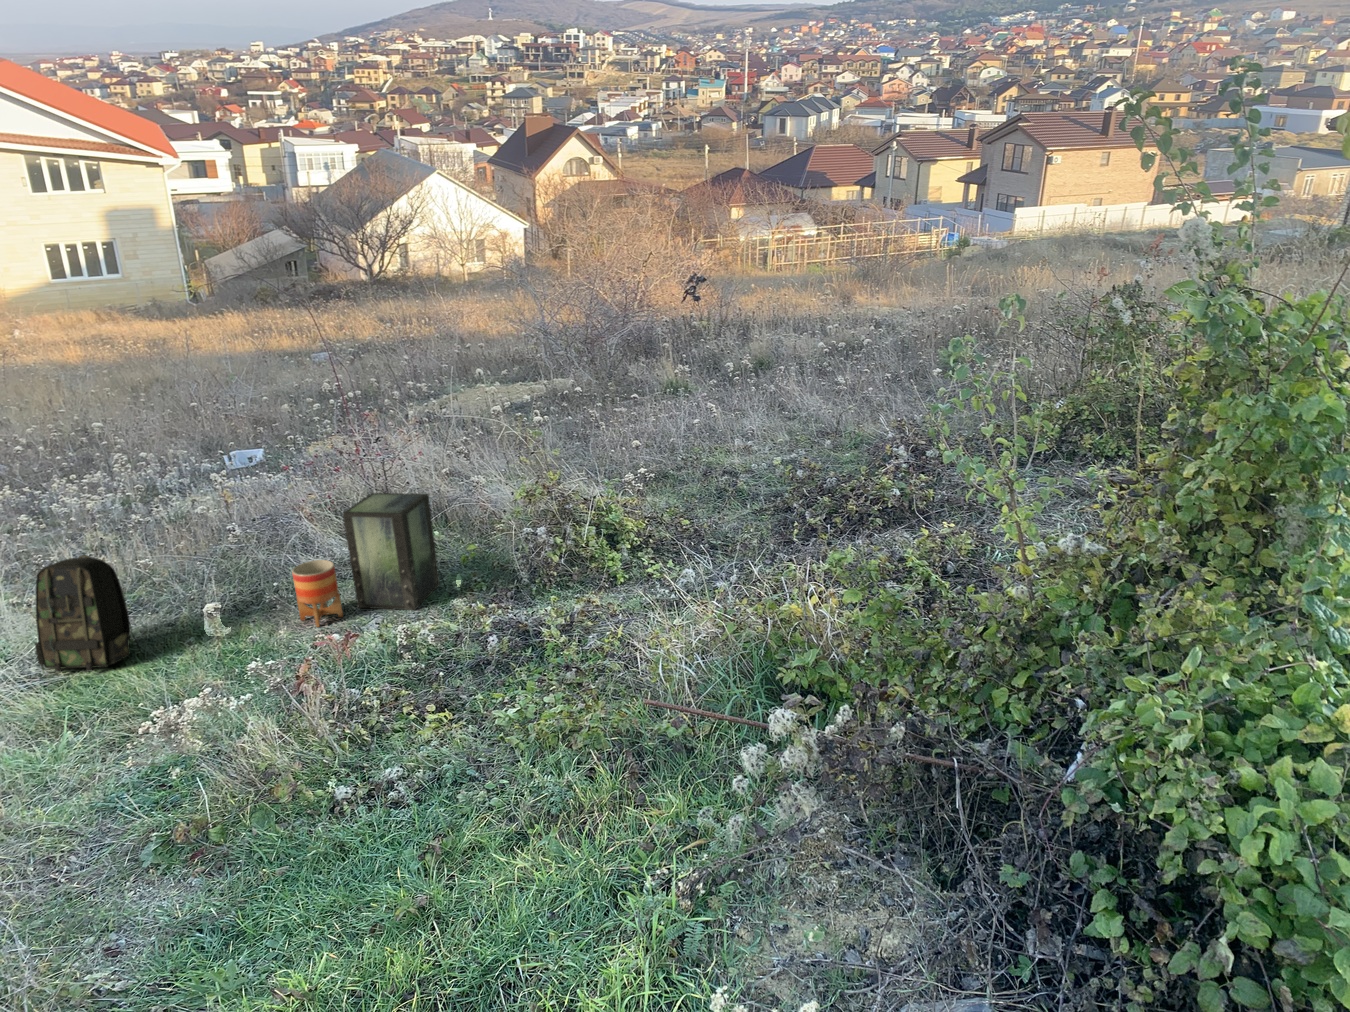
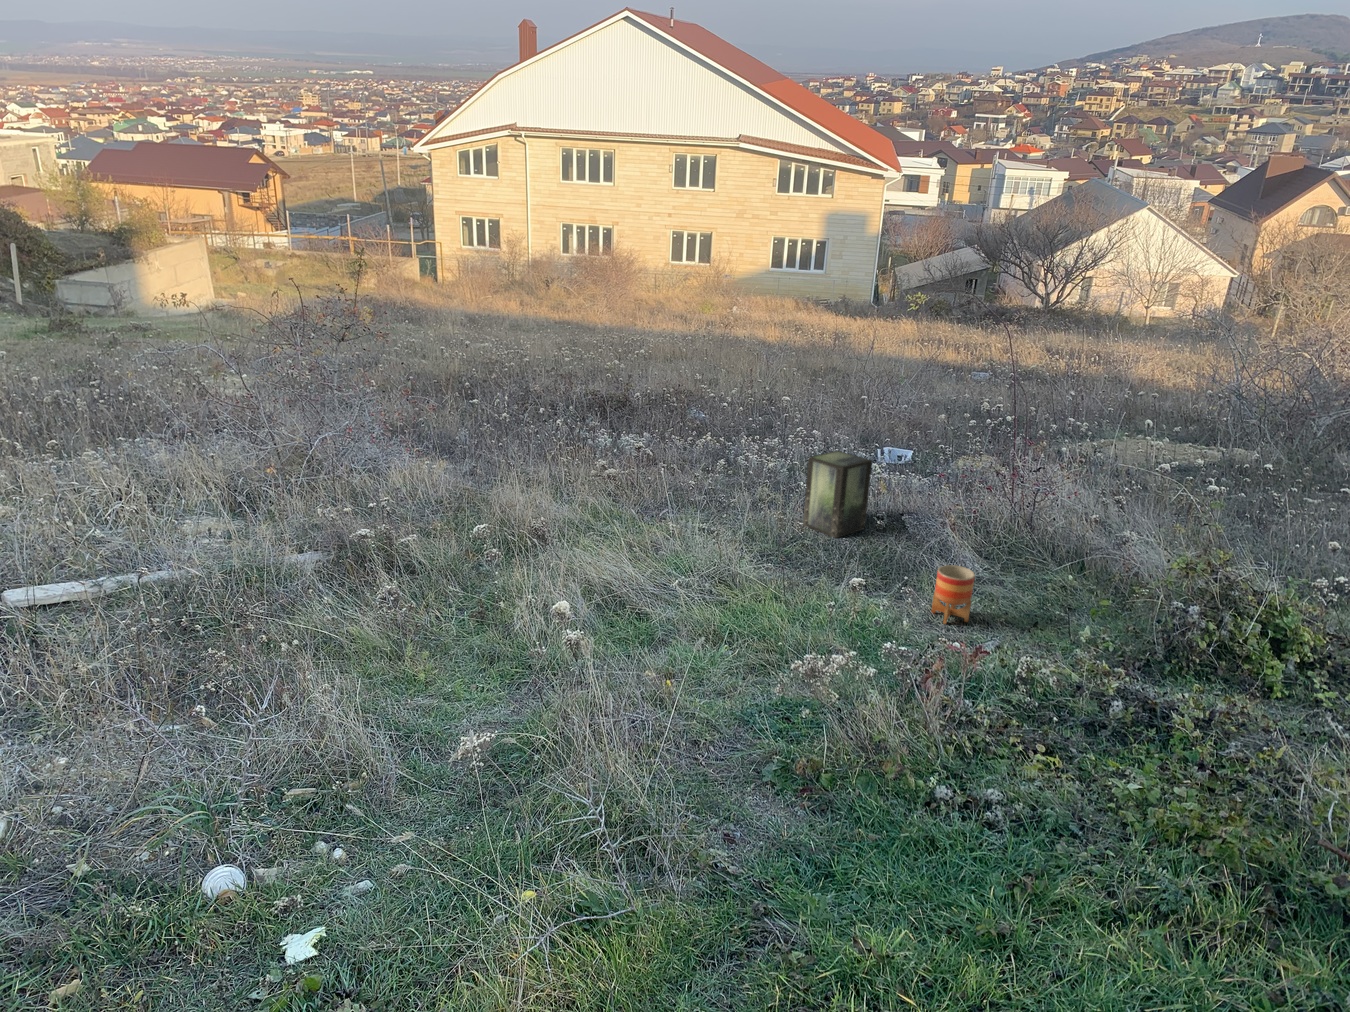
storage box: present [343,493,440,610] -> present [803,451,872,538]
backpack: present [35,555,131,673] -> none [739,507,807,597]

